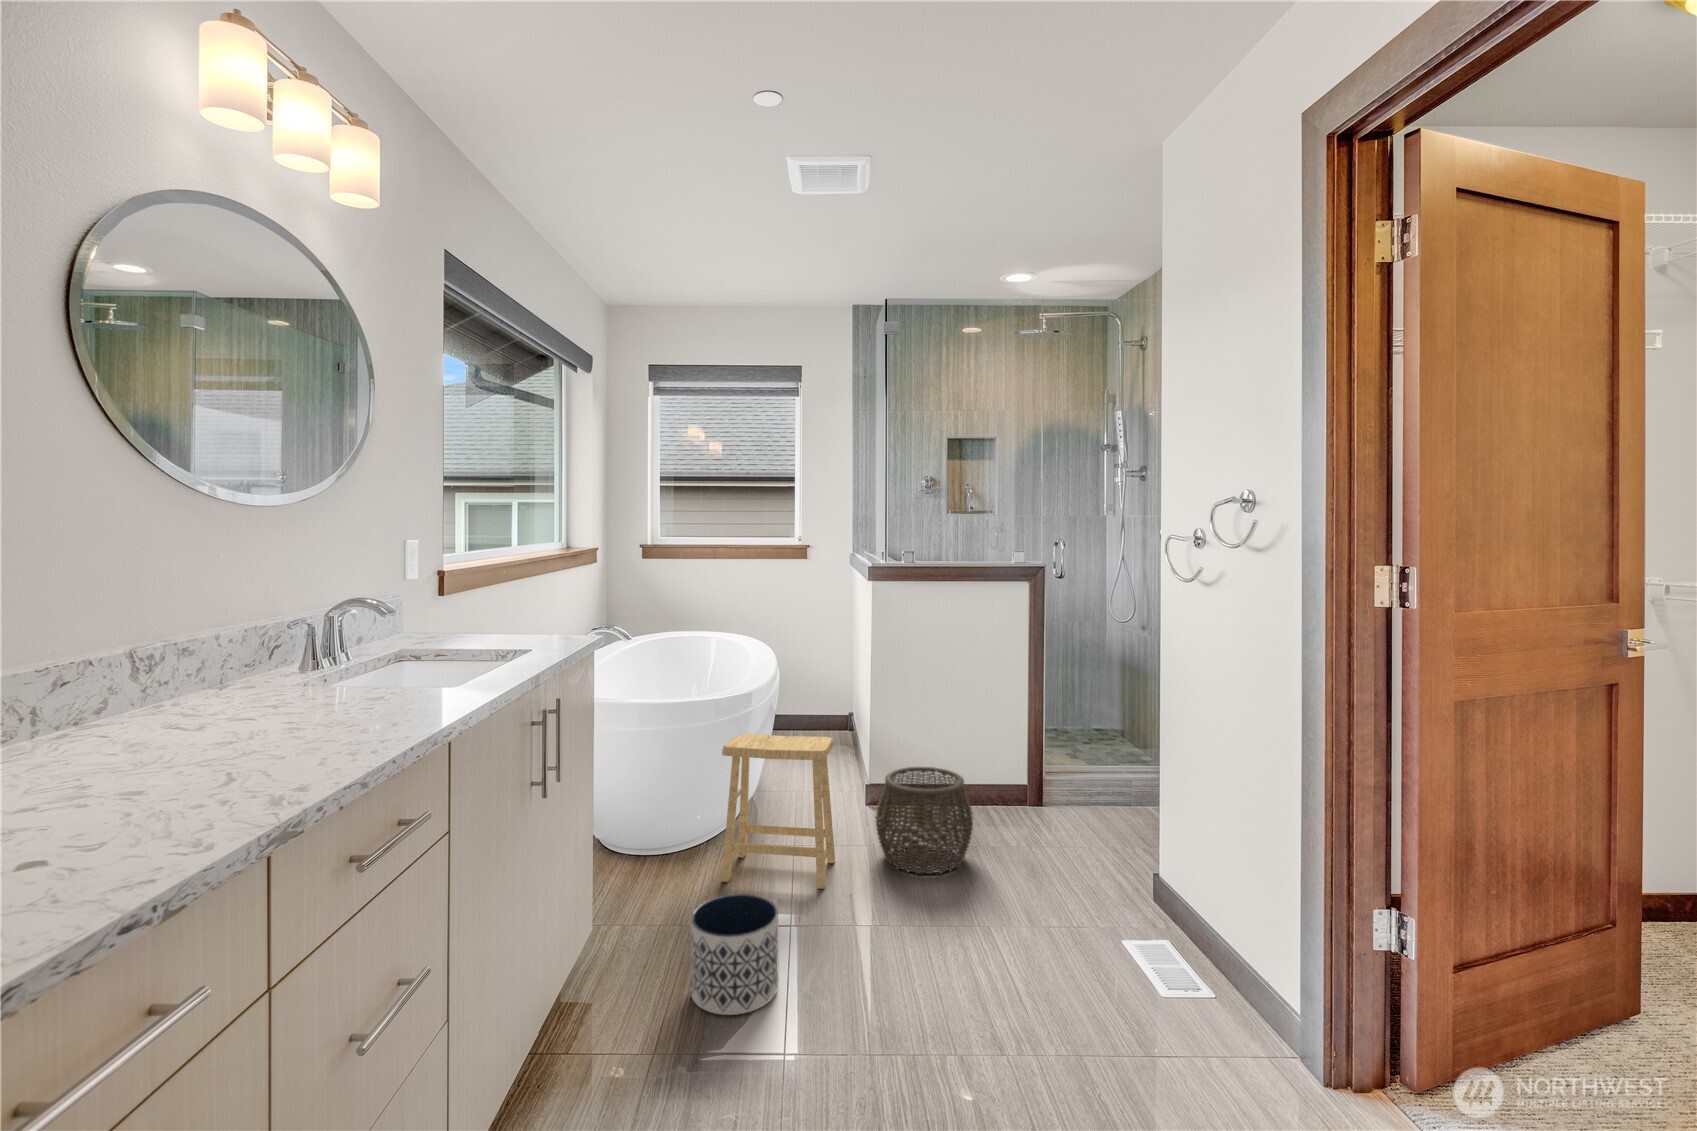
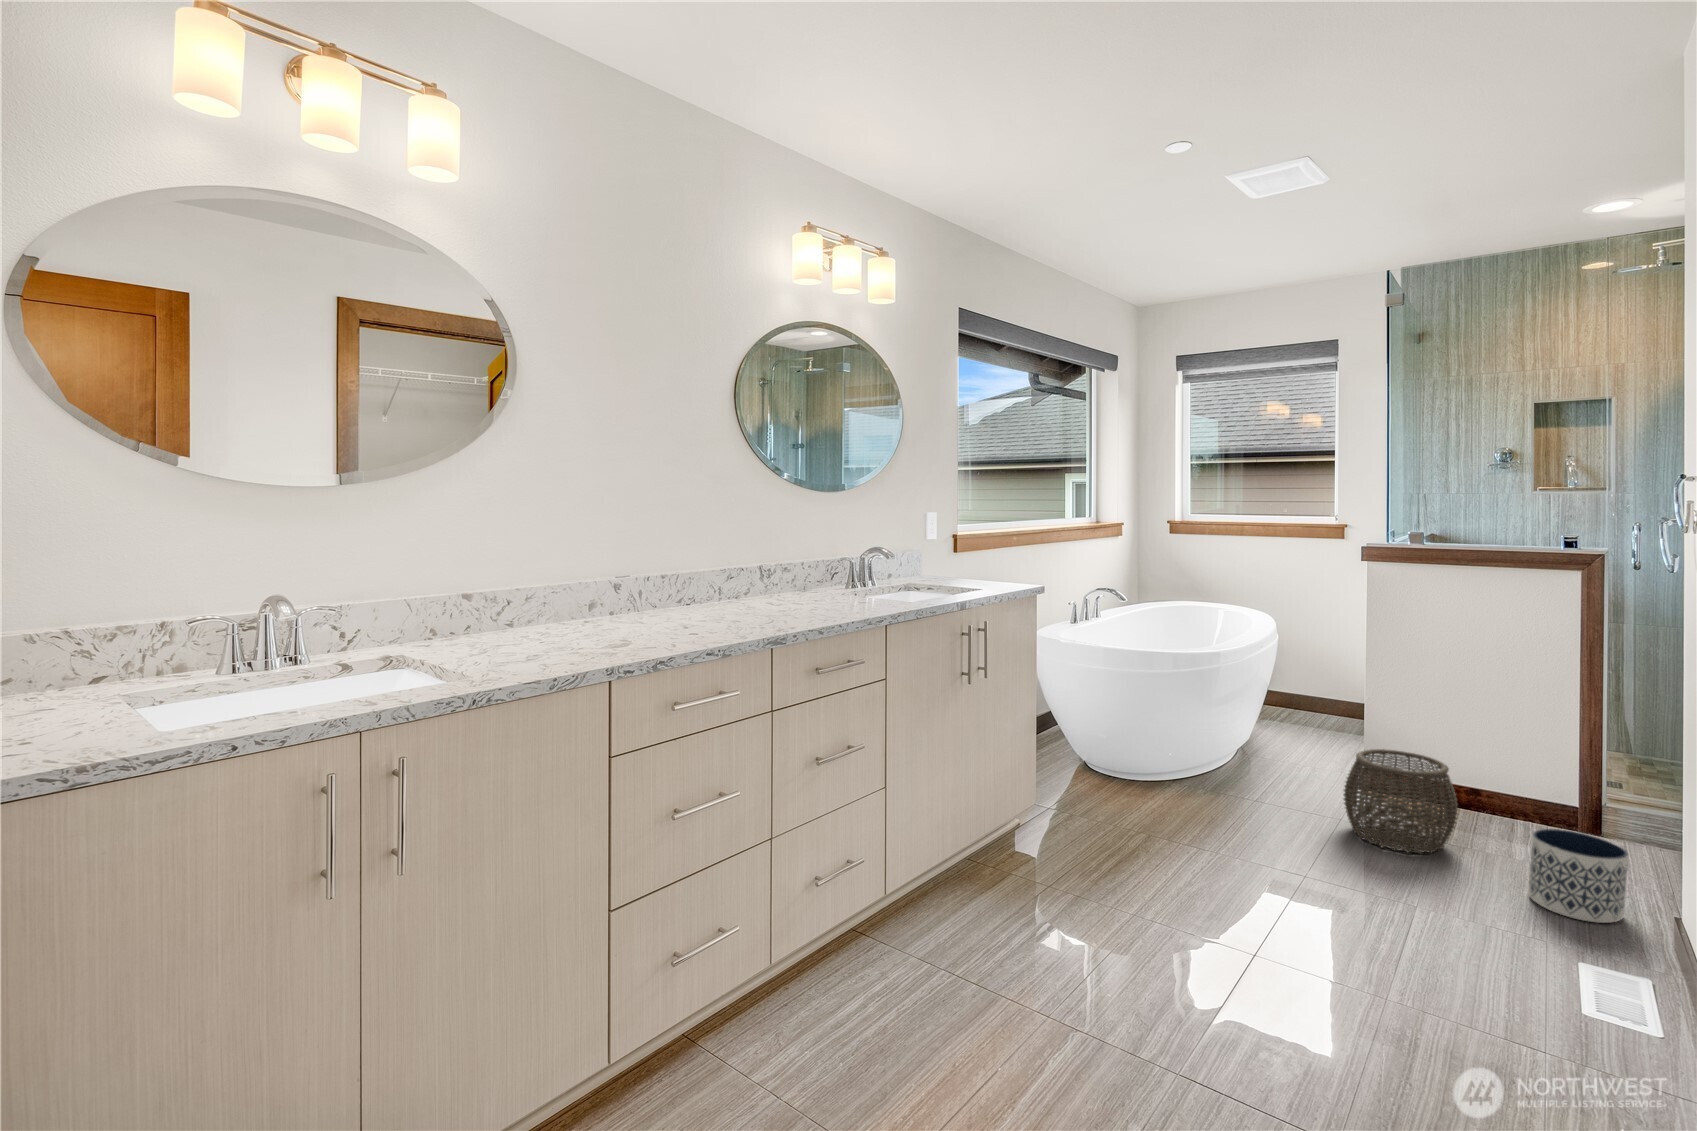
footstool: present [721,733,835,889] -> none [1185,690,1301,834]
planter: present [690,894,778,1015] -> present [1528,829,1628,923]

